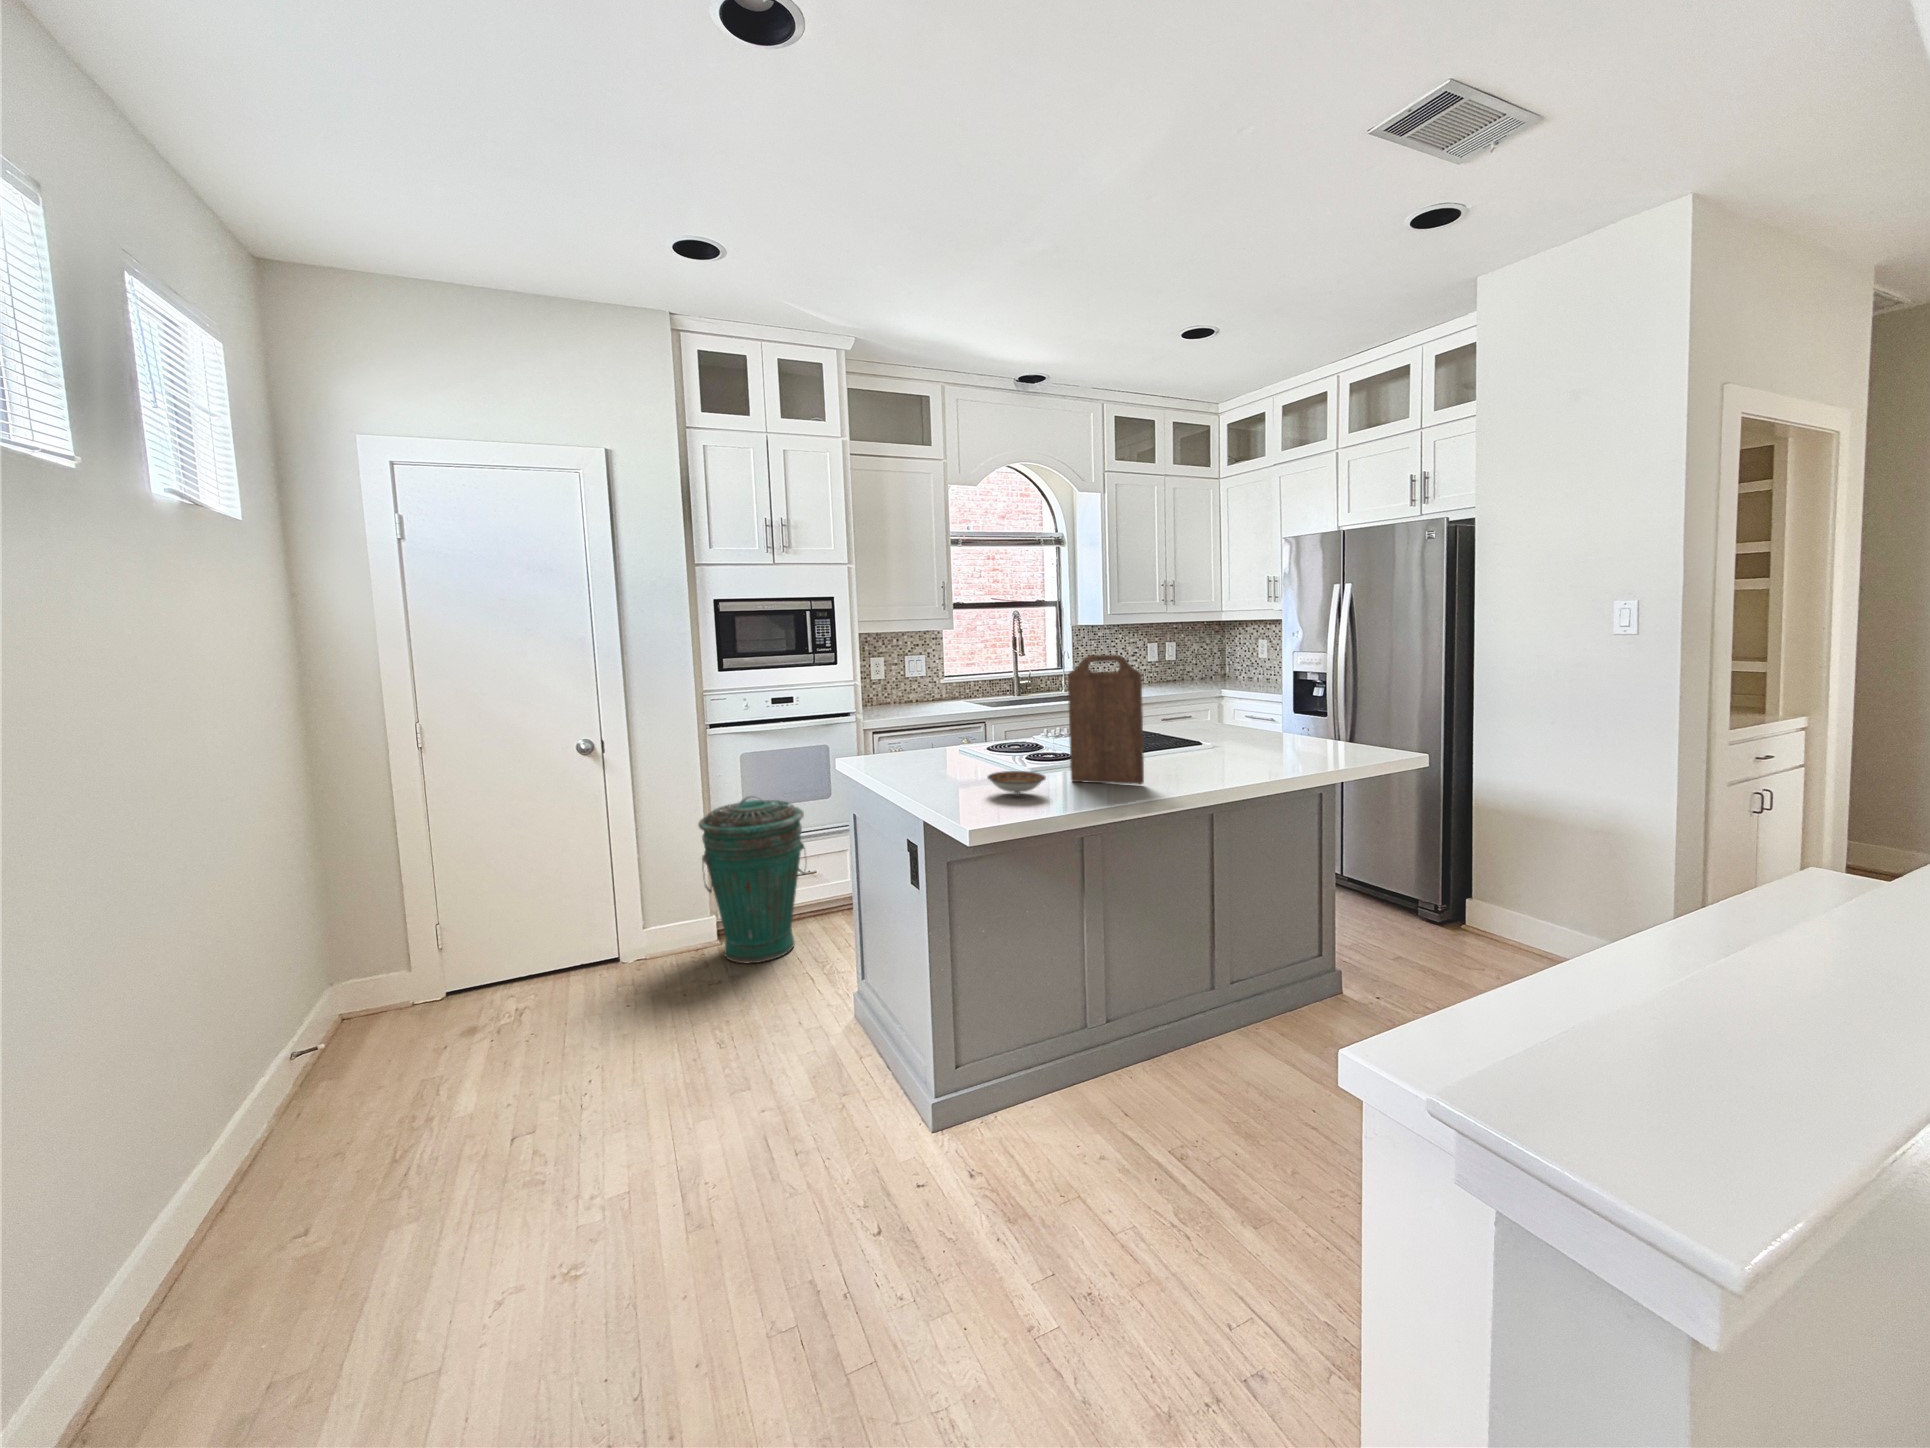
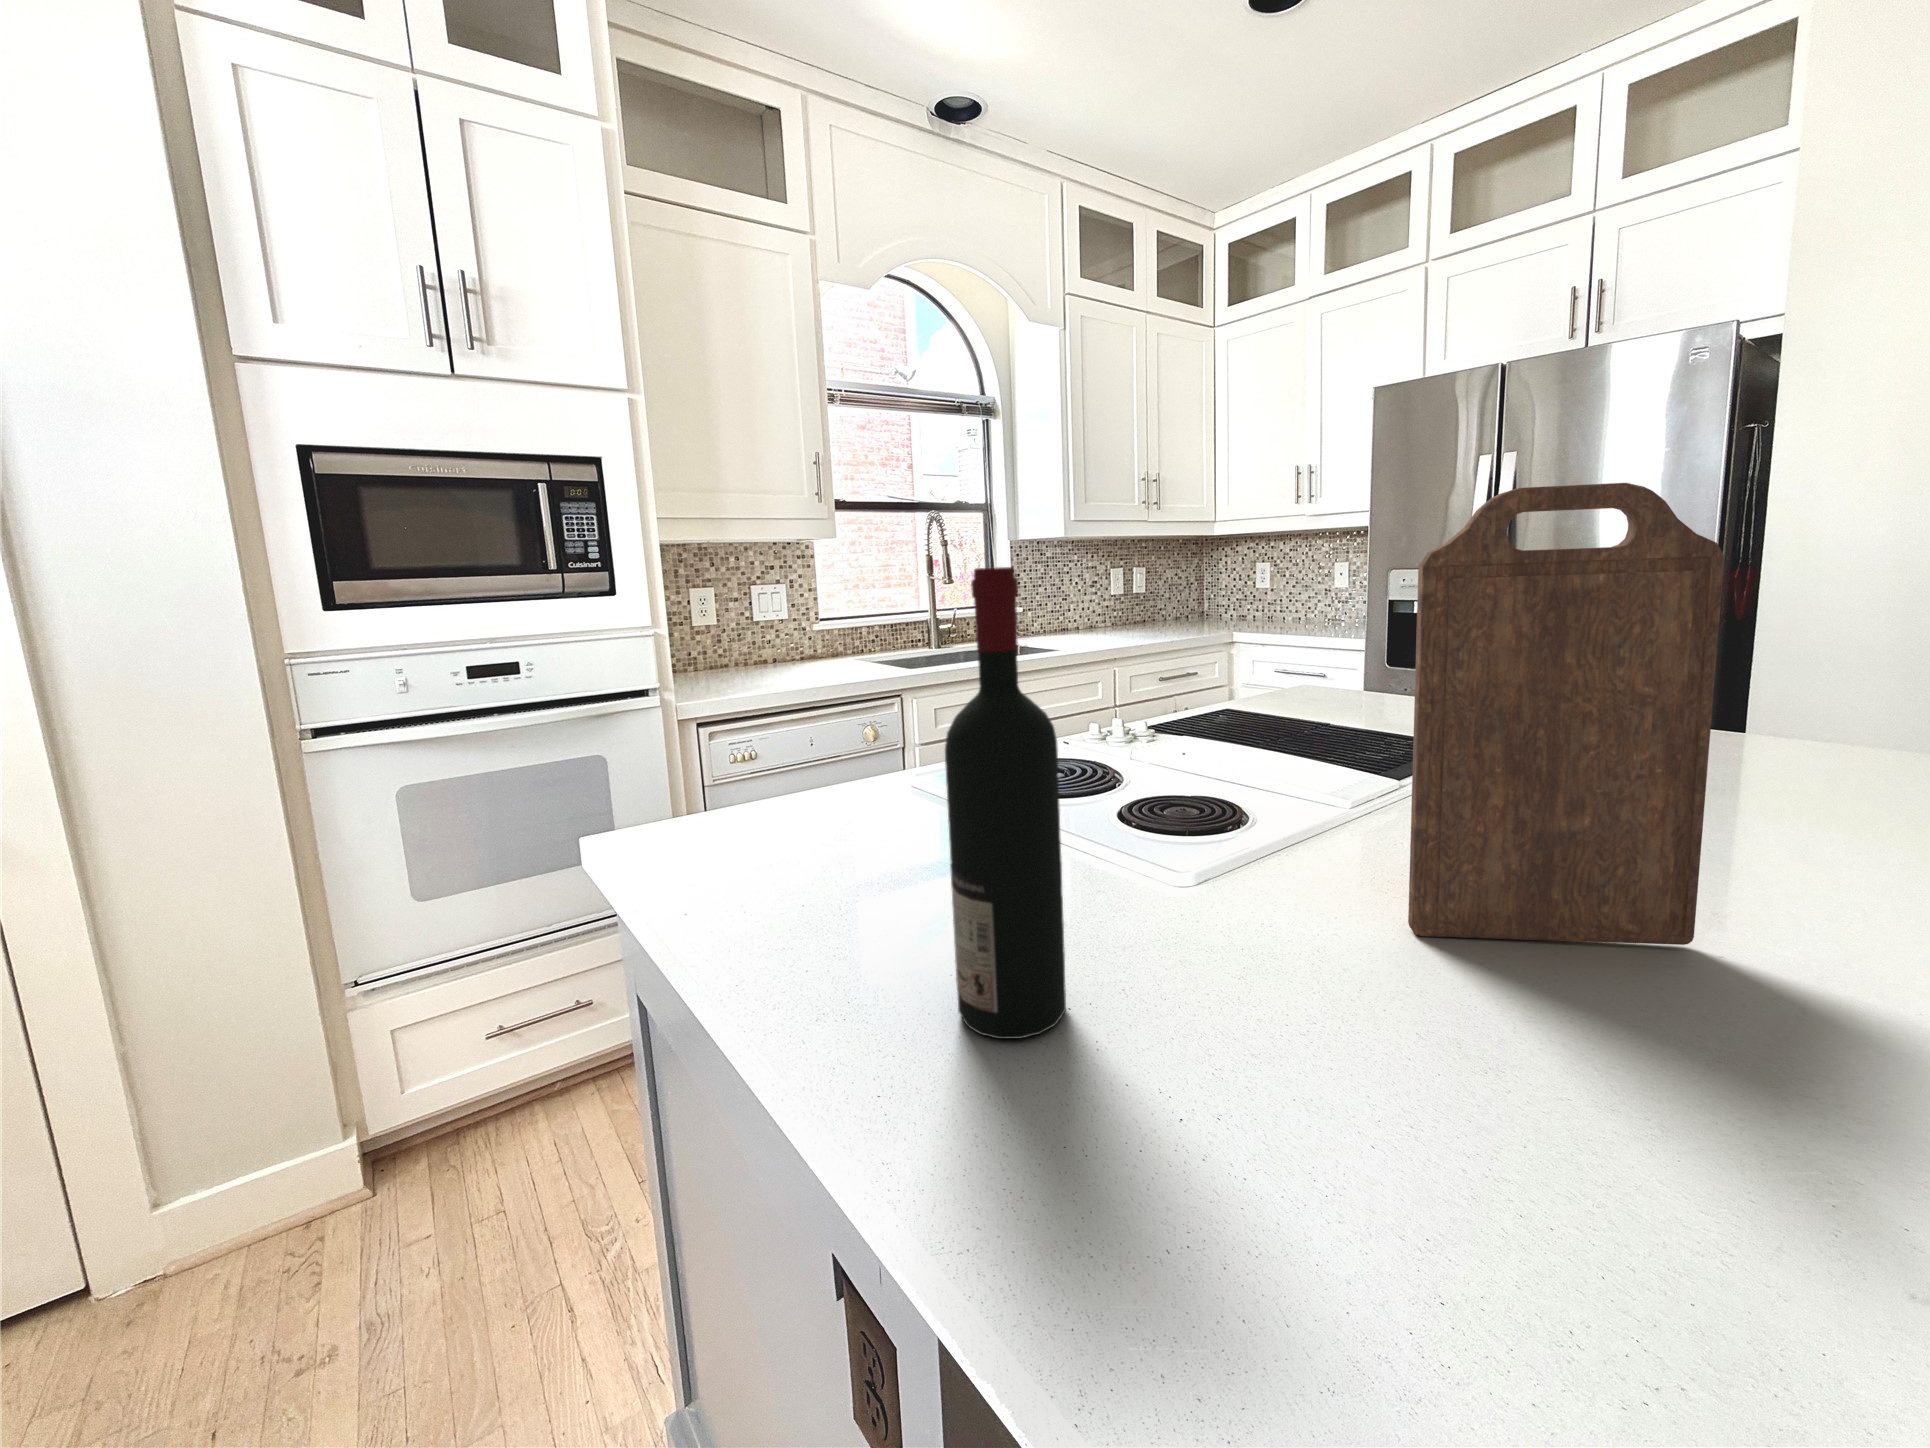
wine bottle: none [933,676,962,789] -> present [945,567,1066,1039]
ceramic bowl: present [988,771,1045,794] -> none [1209,940,1494,1079]
trash can: present [698,796,806,963] -> none [265,883,557,1268]

